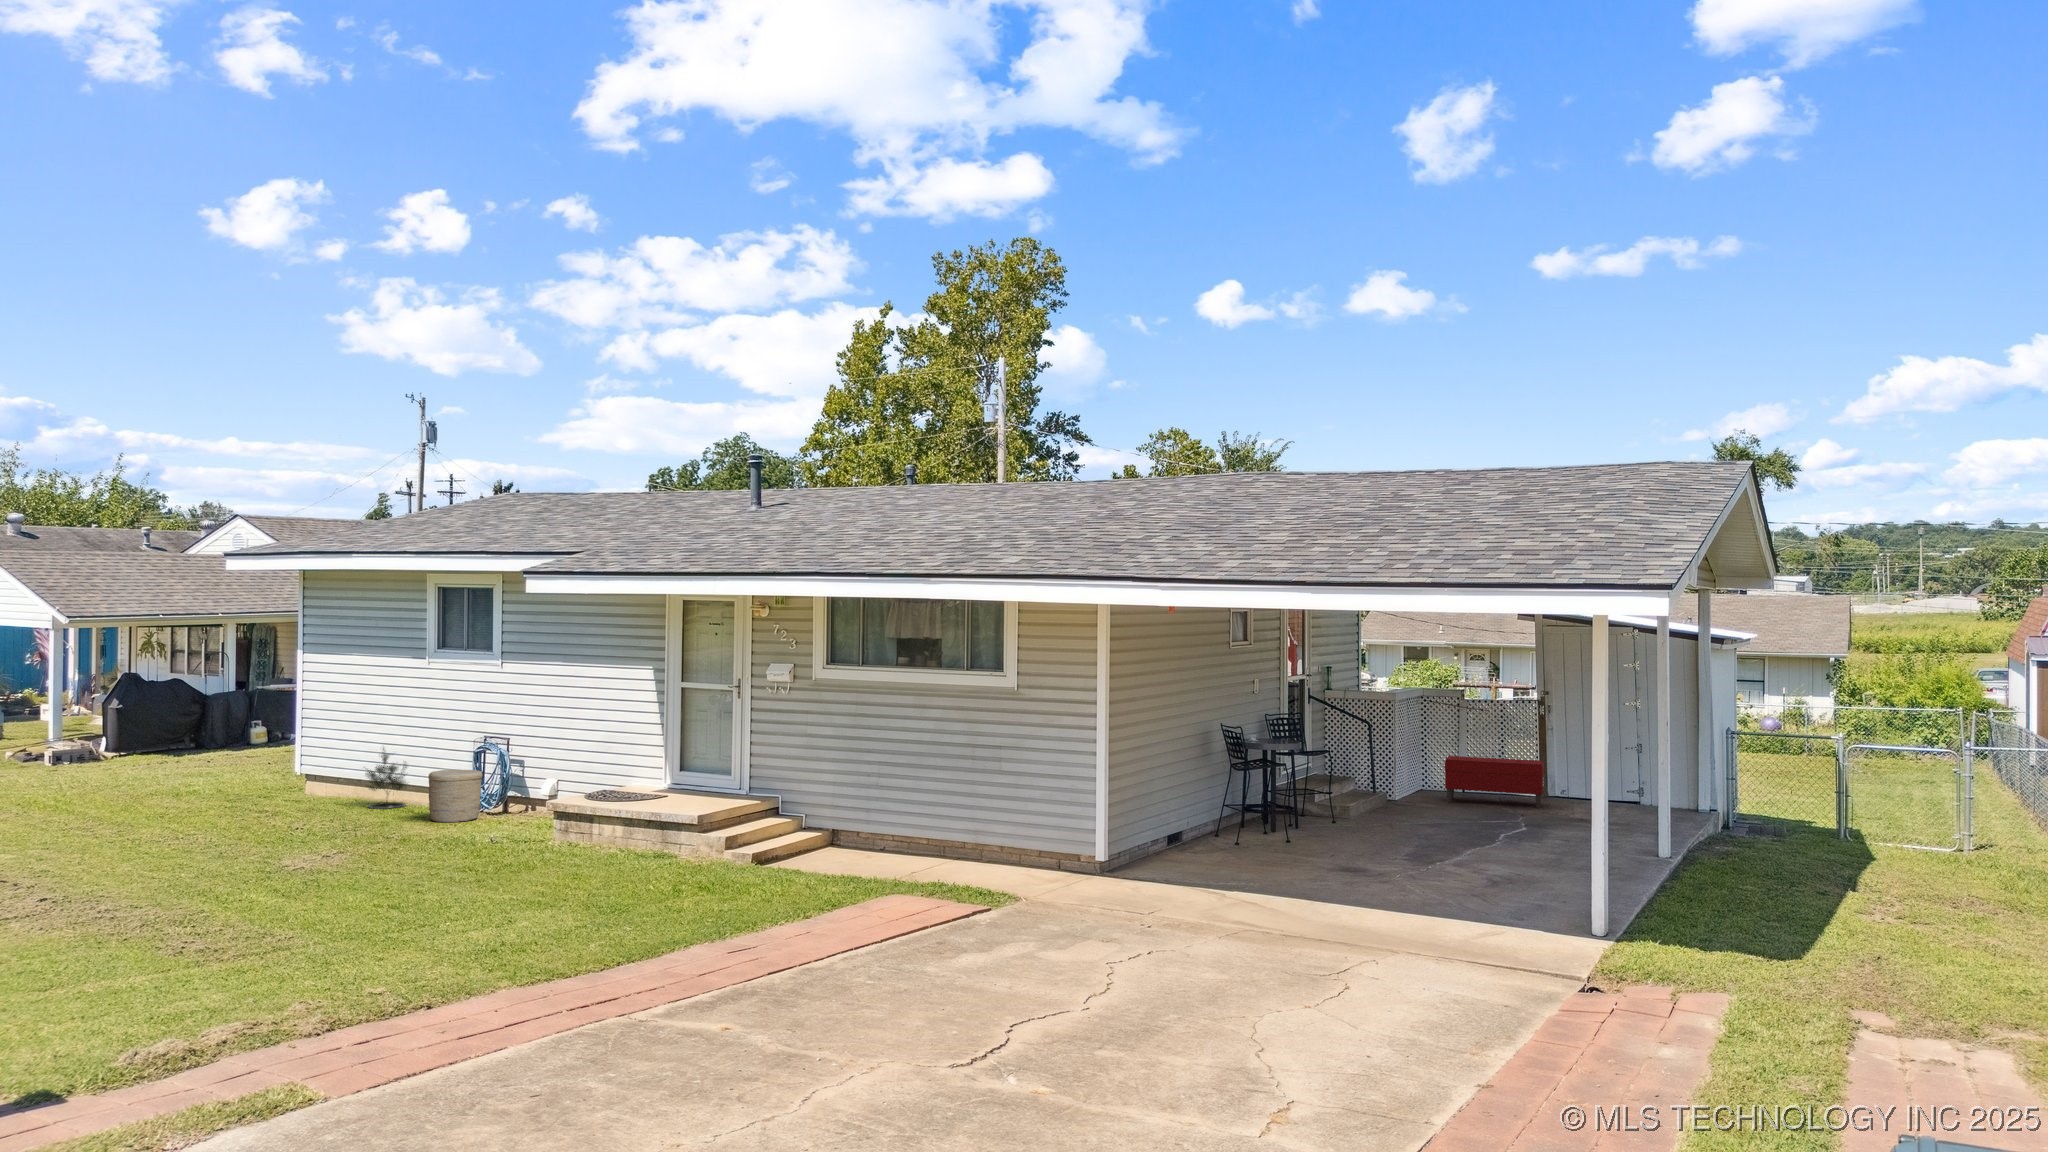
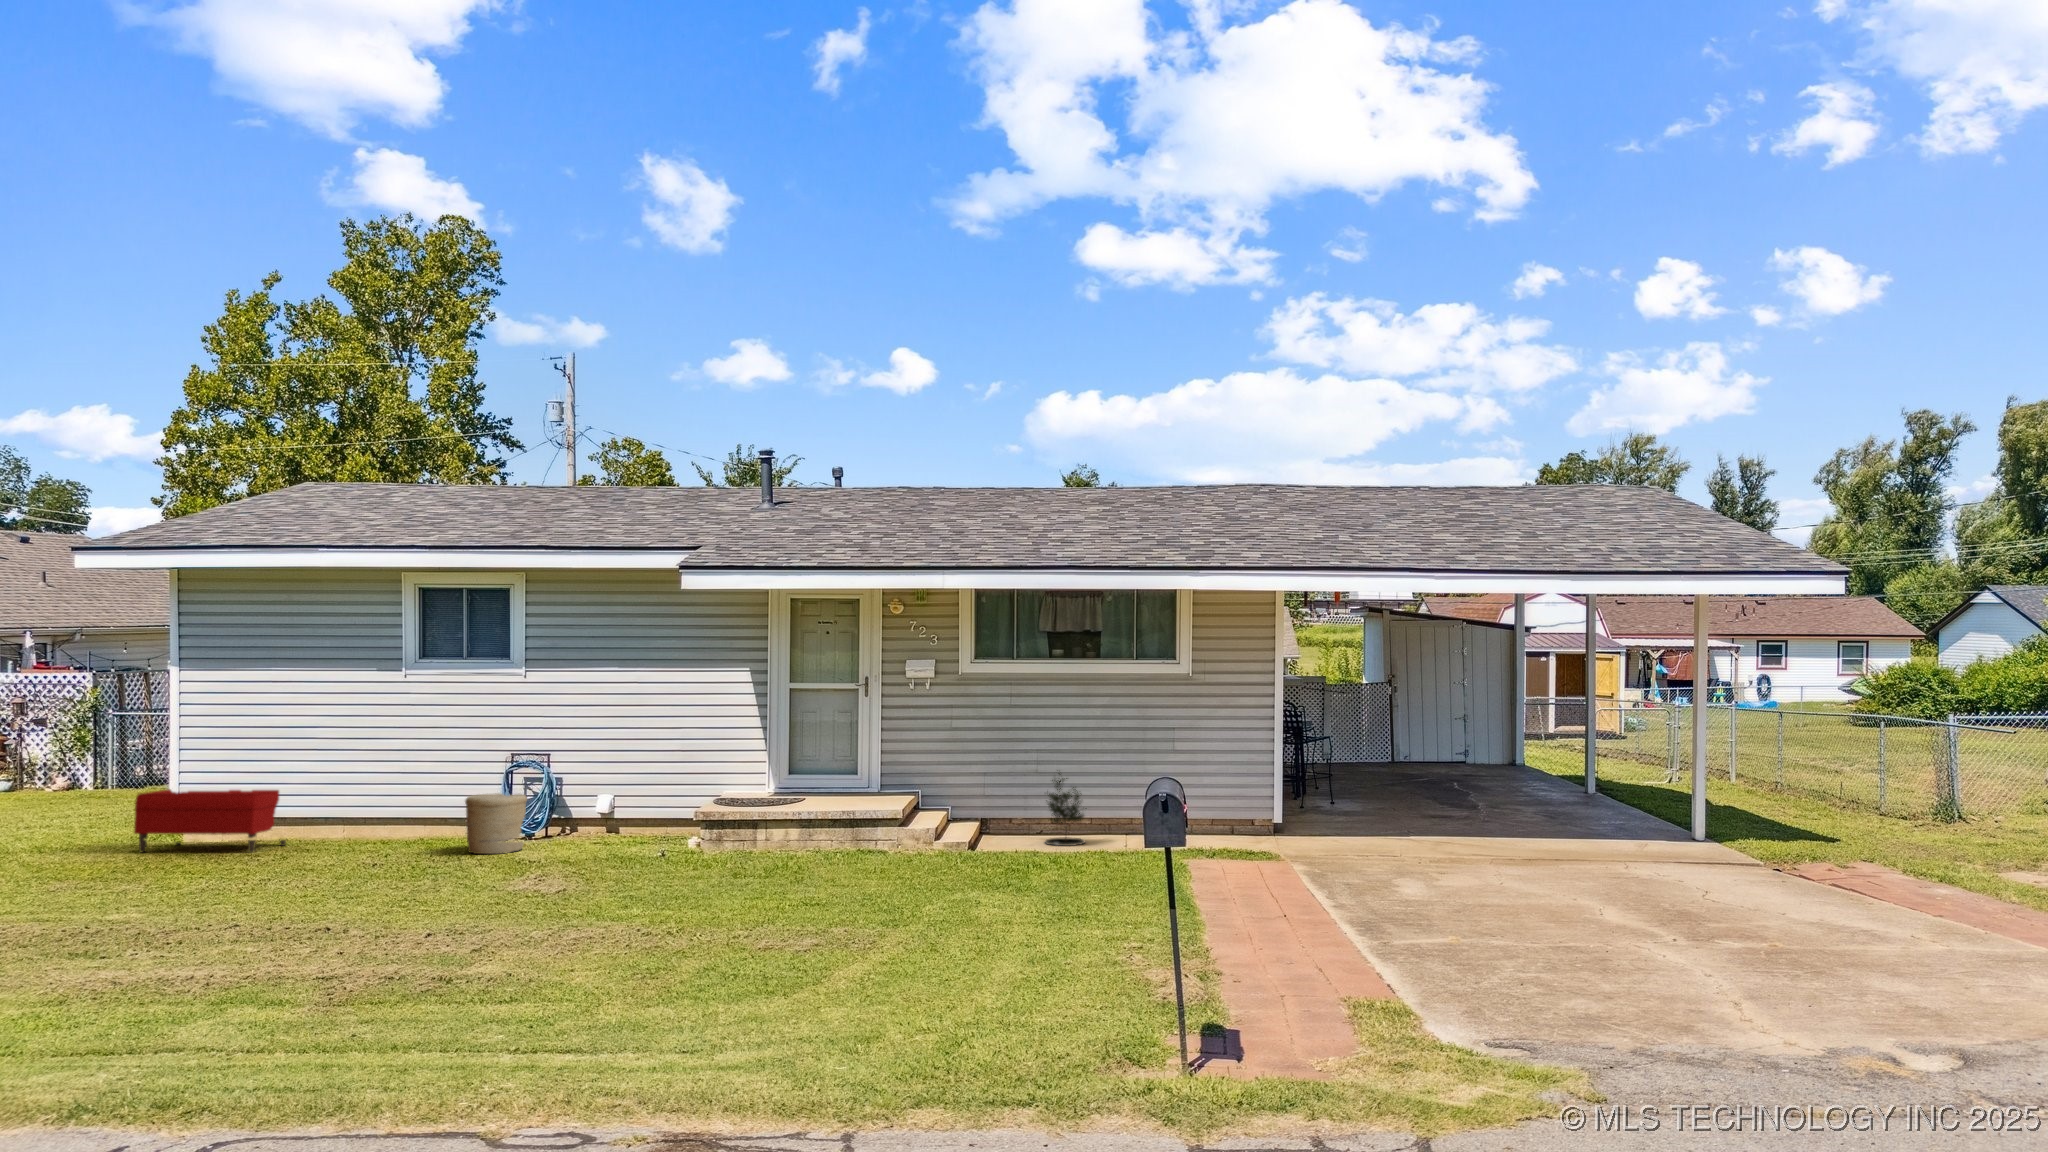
potted tree: present [365,748,407,809] -> present [1045,773,1087,846]
bench: present [1445,756,1544,808] -> present [134,789,286,853]

